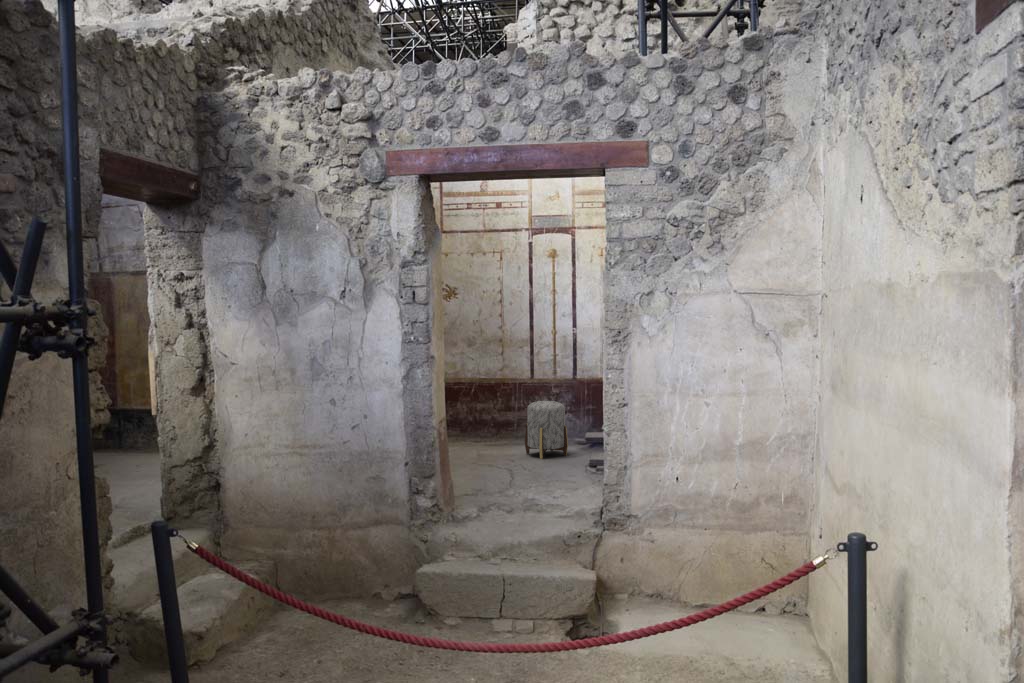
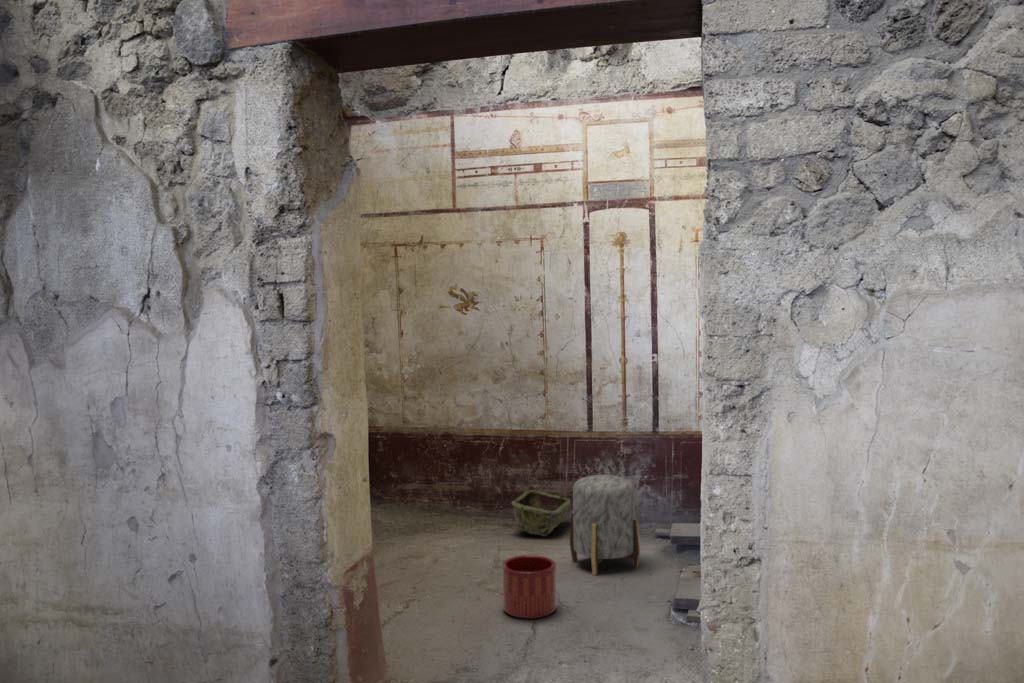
woven basket: none [484,418,521,445] -> present [512,490,571,536]
planter: none [492,443,523,476] -> present [502,555,556,619]

